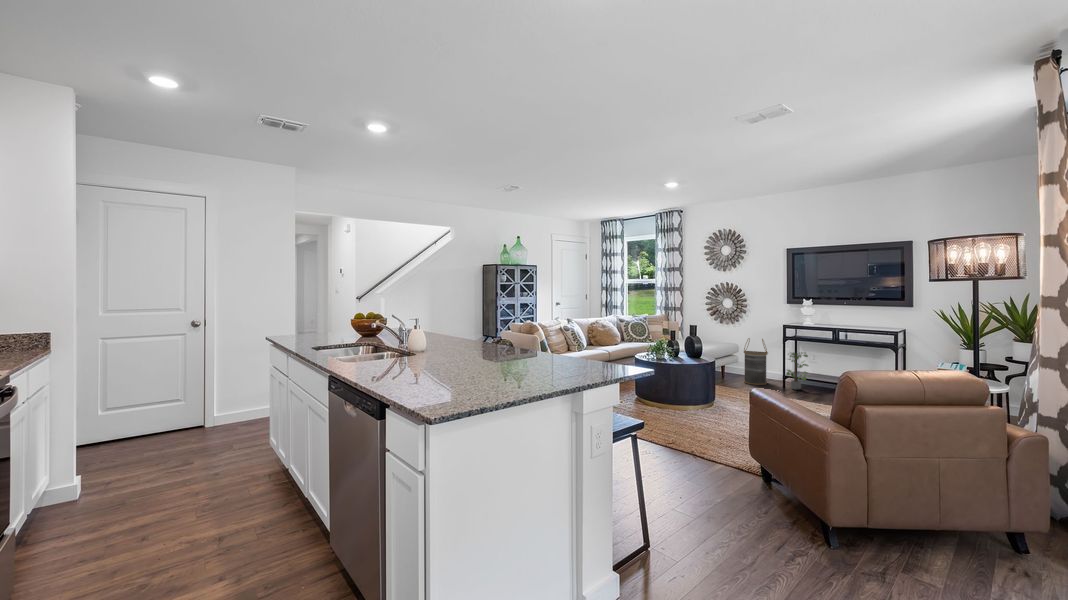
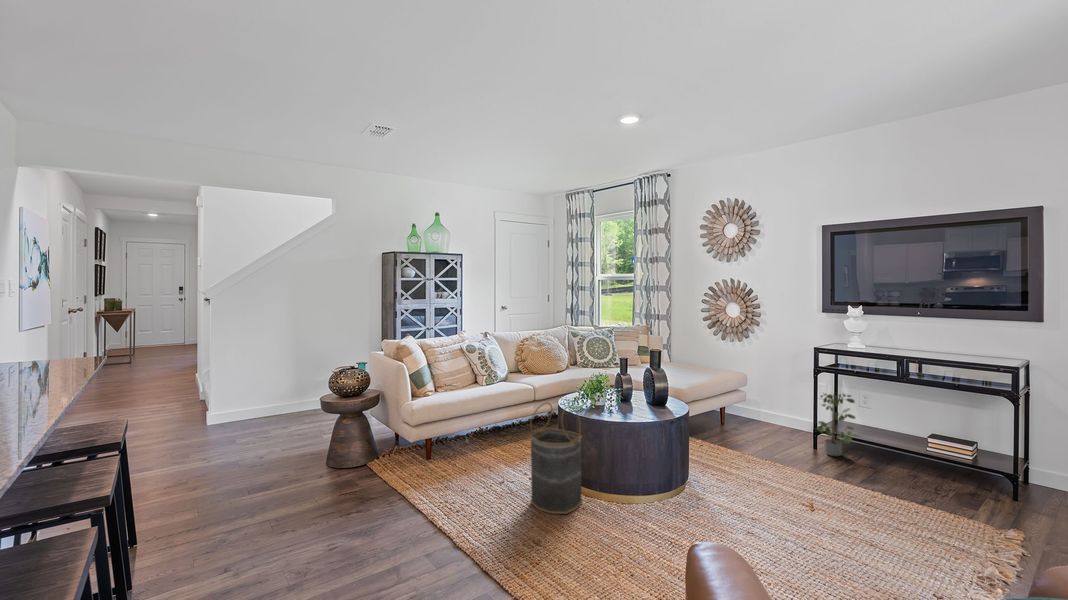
basket: present [744,338,768,385] -> present [530,403,583,514]

